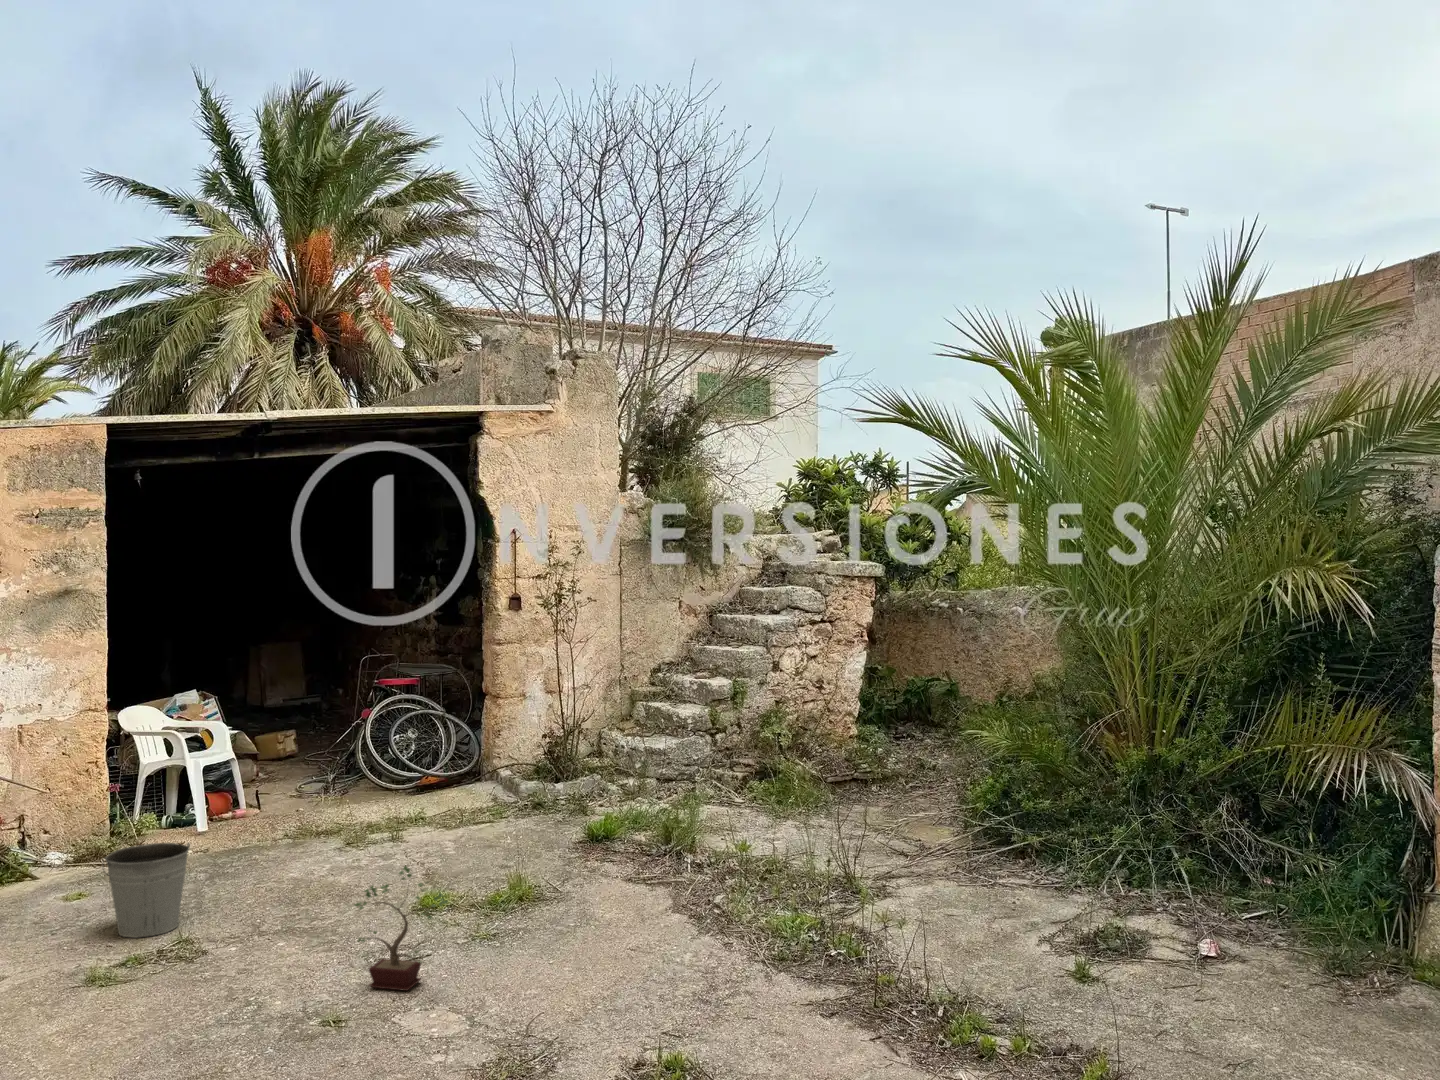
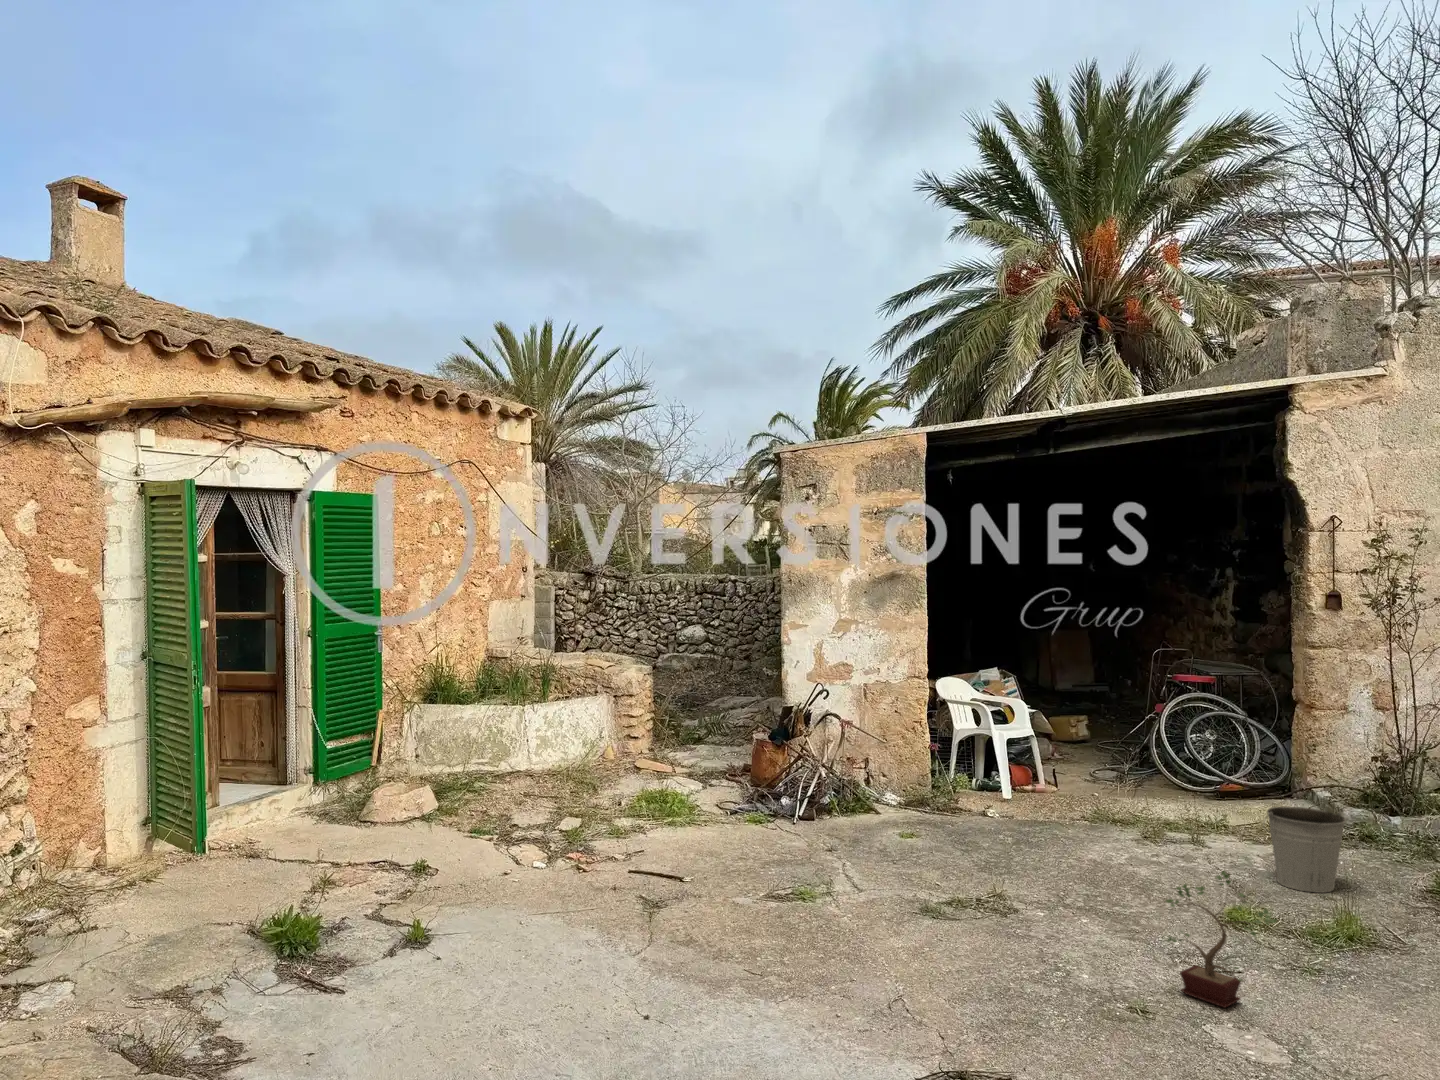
bucket: present [102,843,190,938] -> present [1267,807,1346,893]

